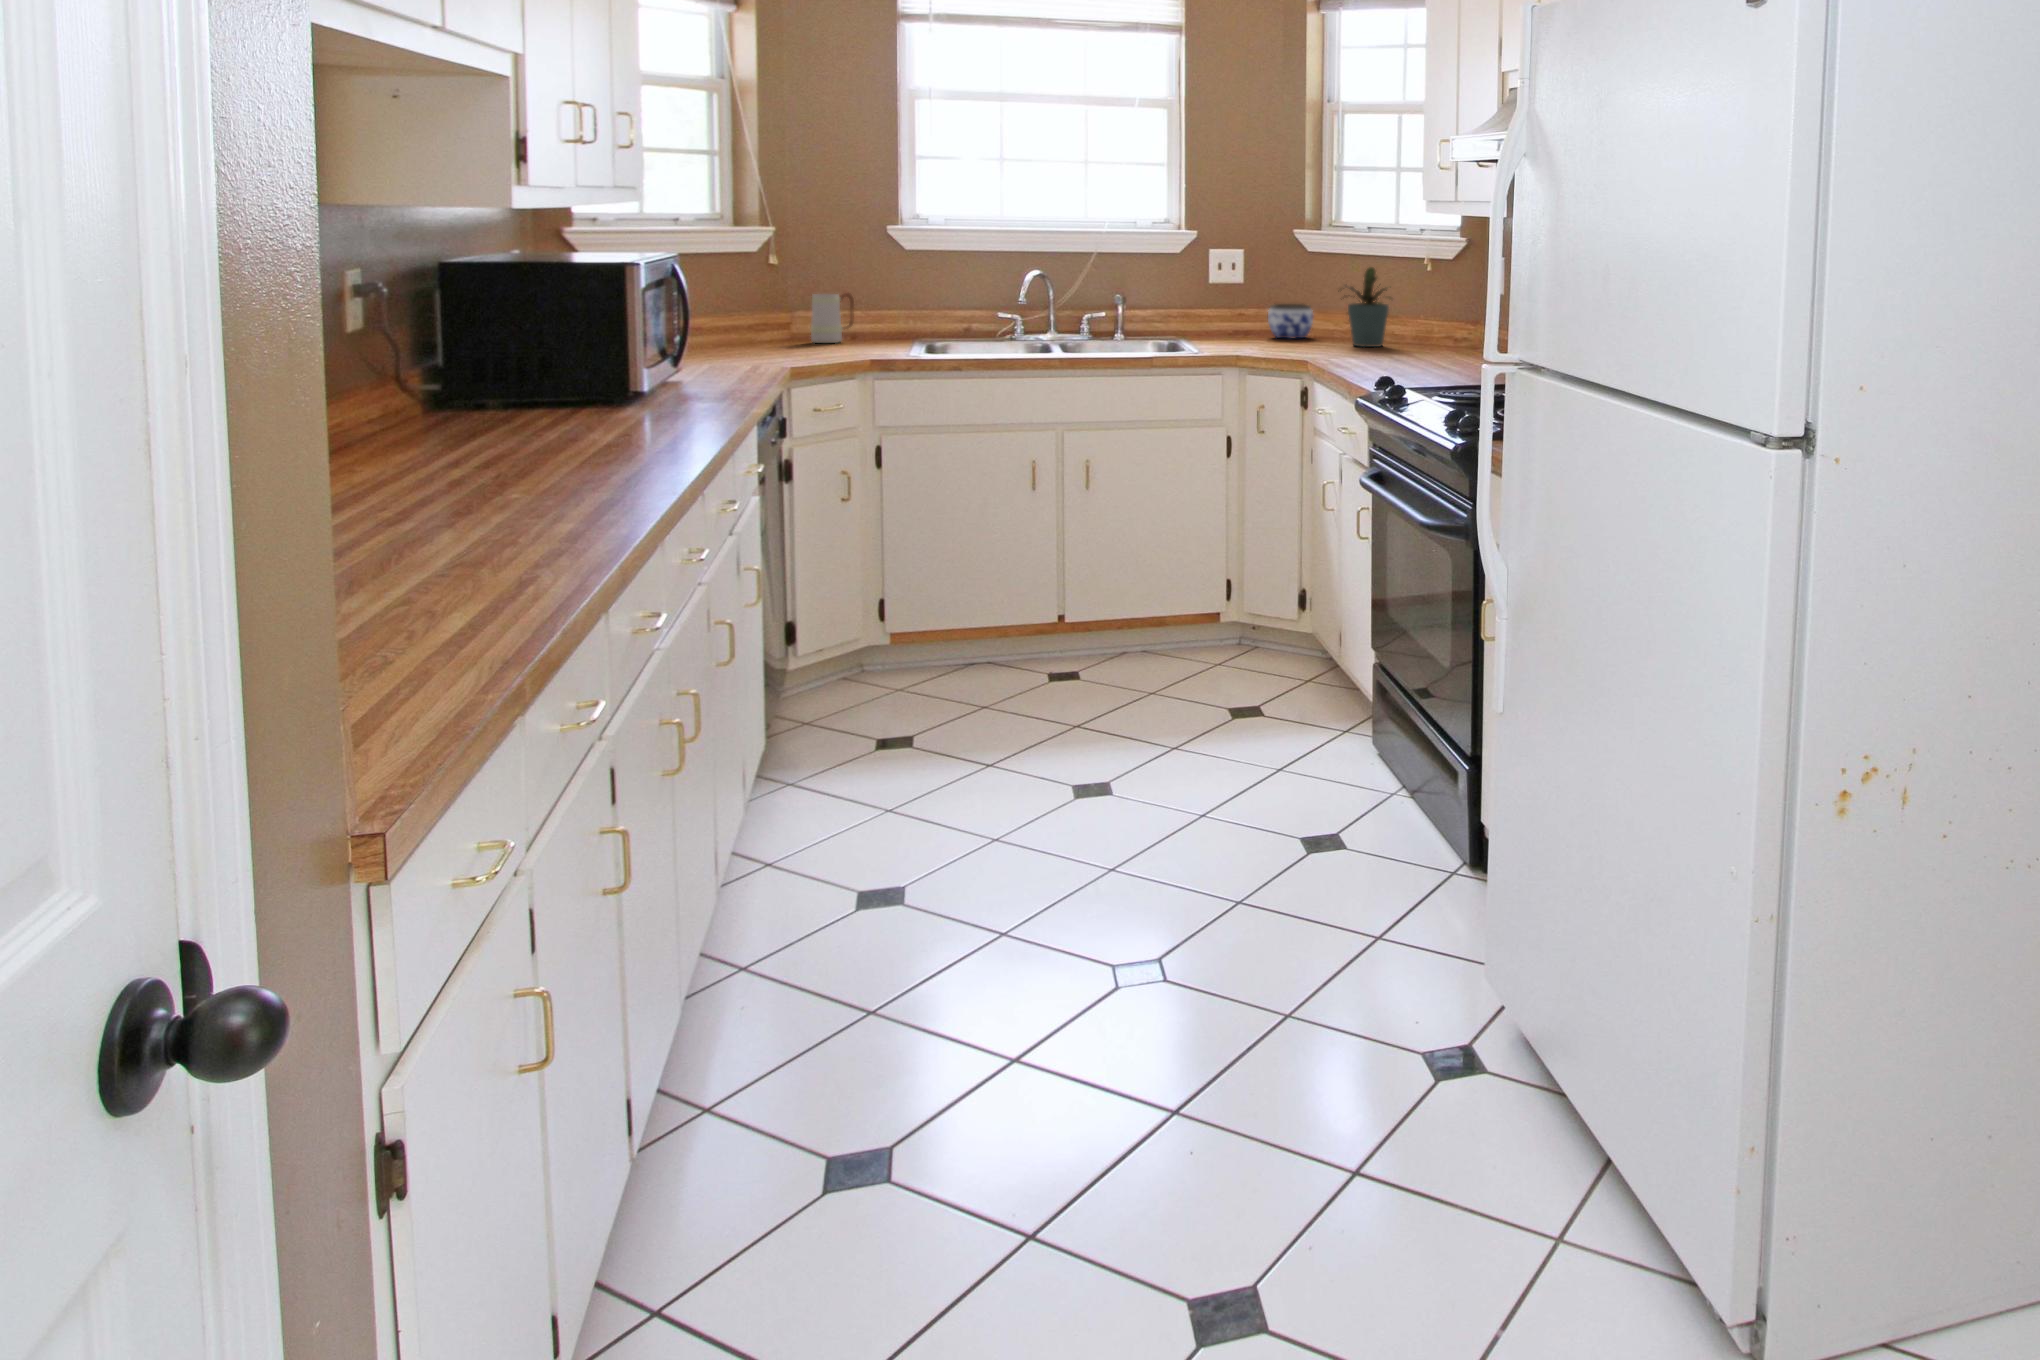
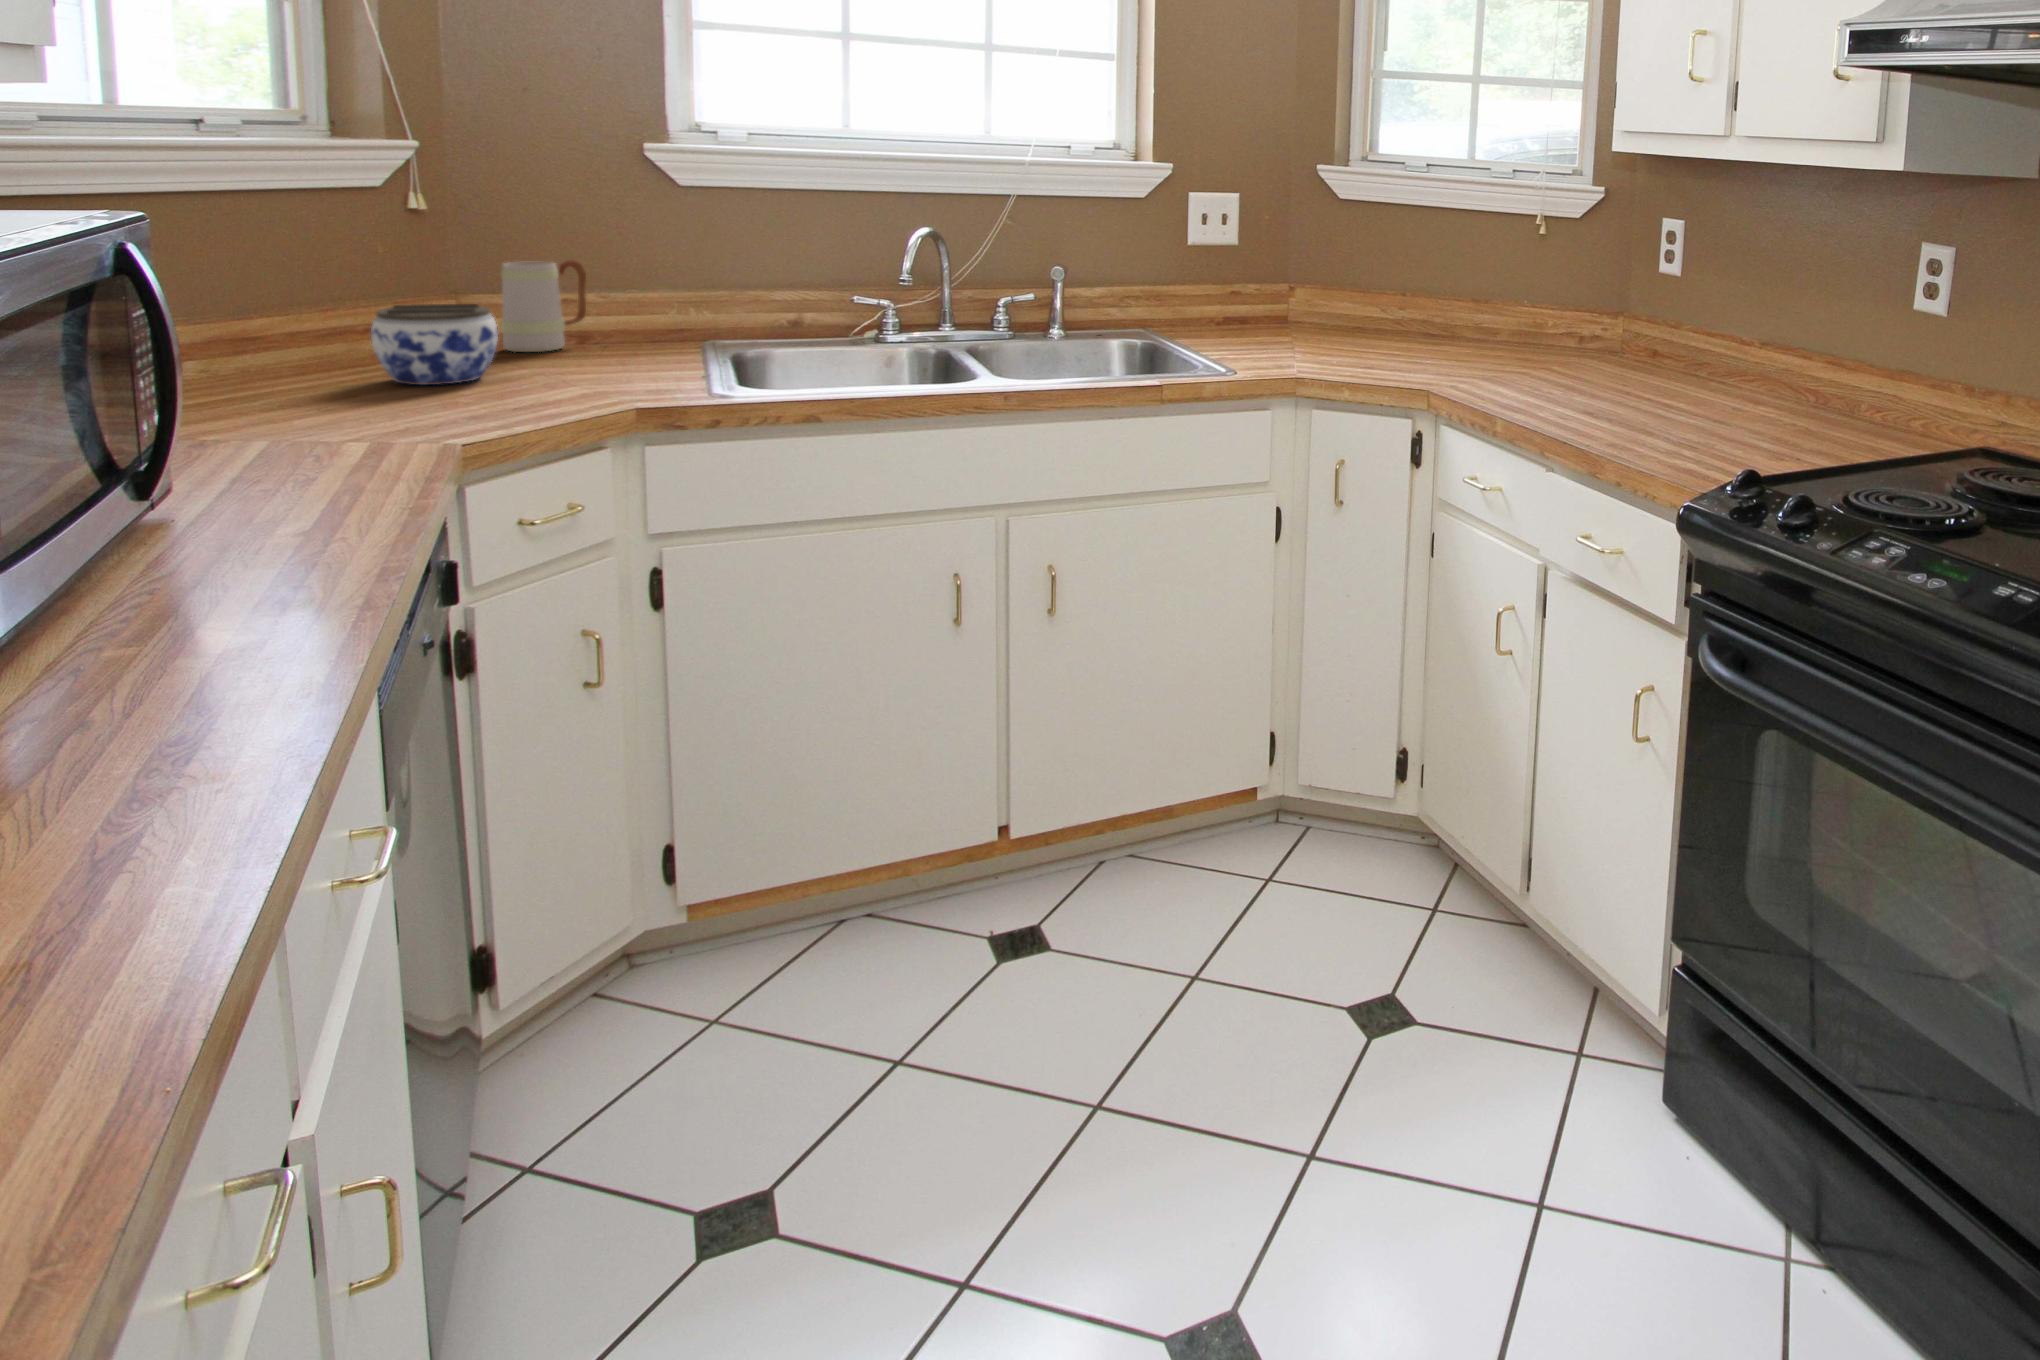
potted plant: present [1346,267,1392,347] -> none [1416,231,1507,353]
jar: present [1268,304,1313,338] -> present [371,304,498,385]

